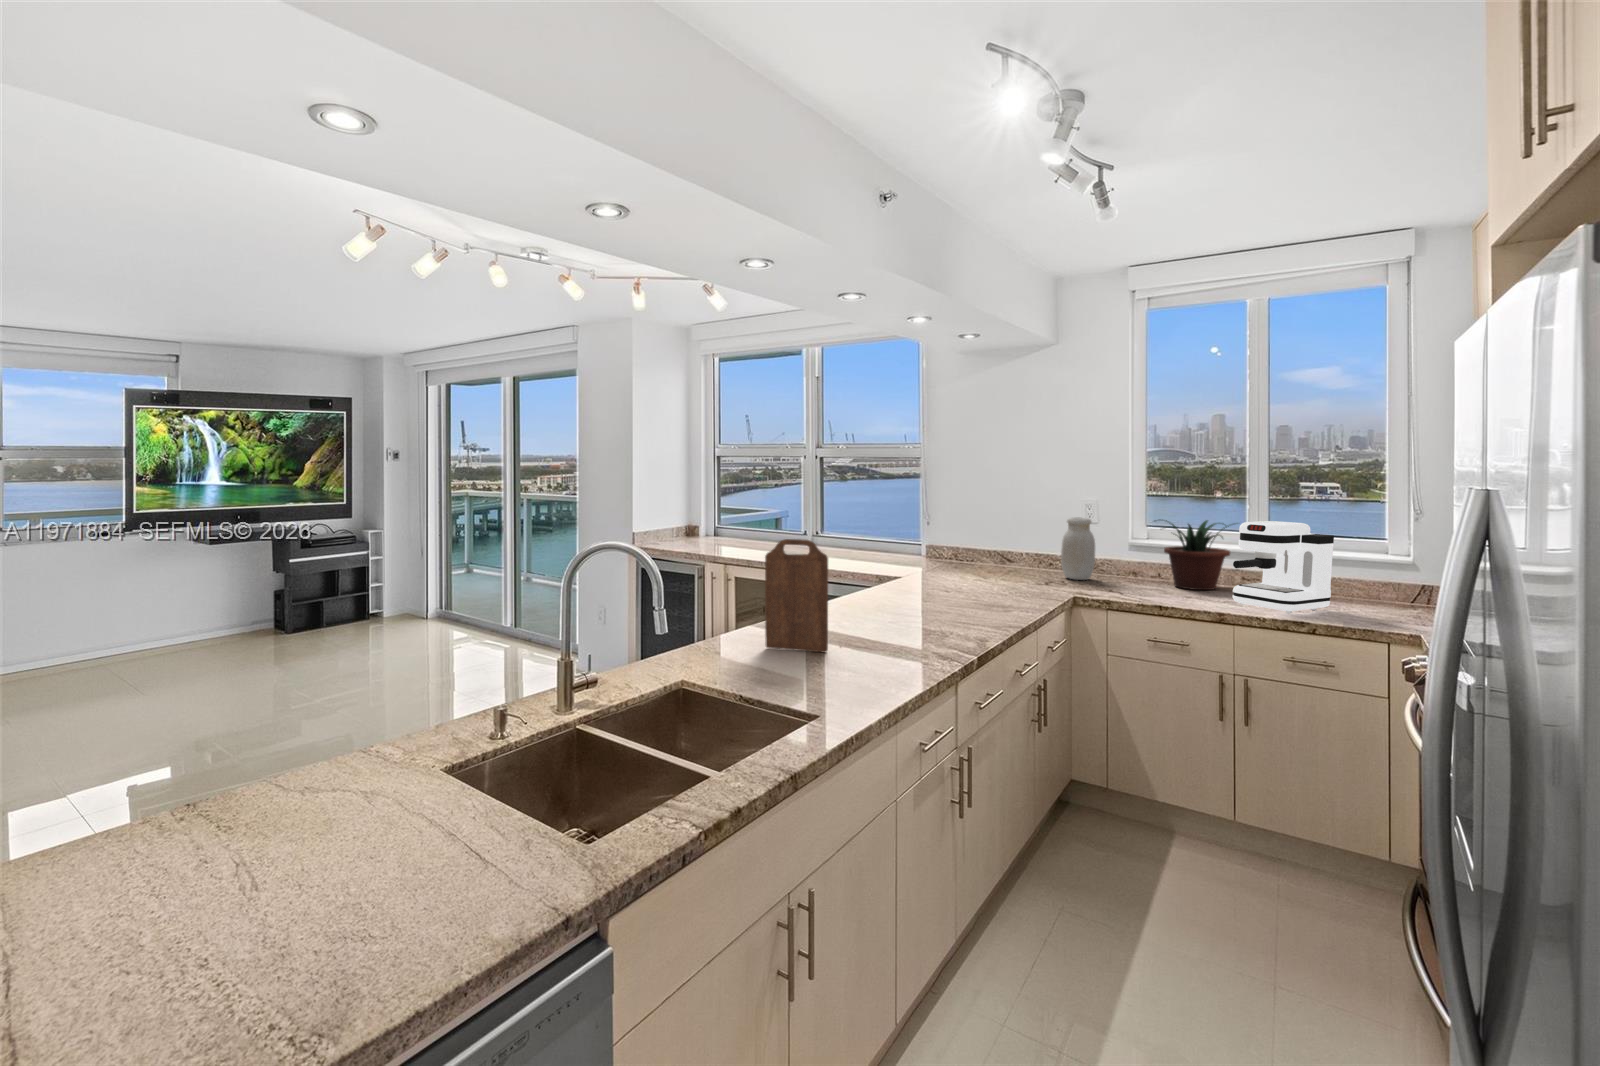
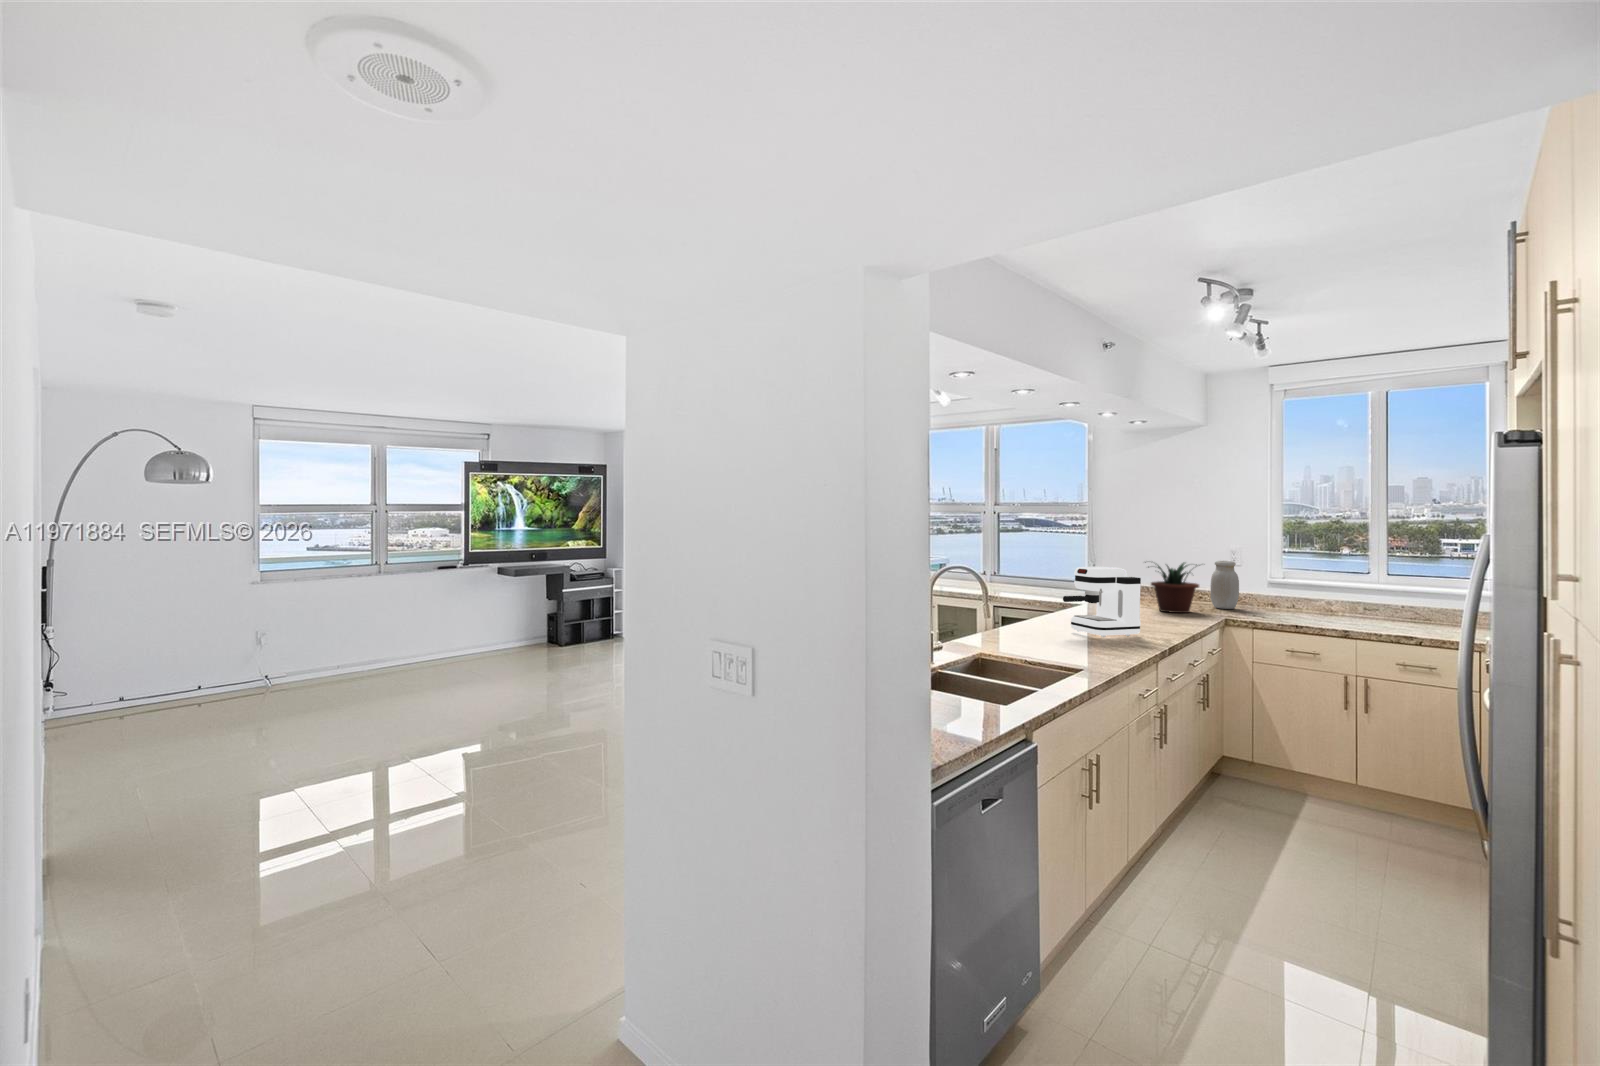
potted plant: present [1164,520,1230,590] -> present [1145,562,1200,613]
coffee maker: present [1233,521,1334,613] -> present [1063,567,1141,637]
cutting board: present [765,539,828,652] -> none [1018,567,1063,643]

